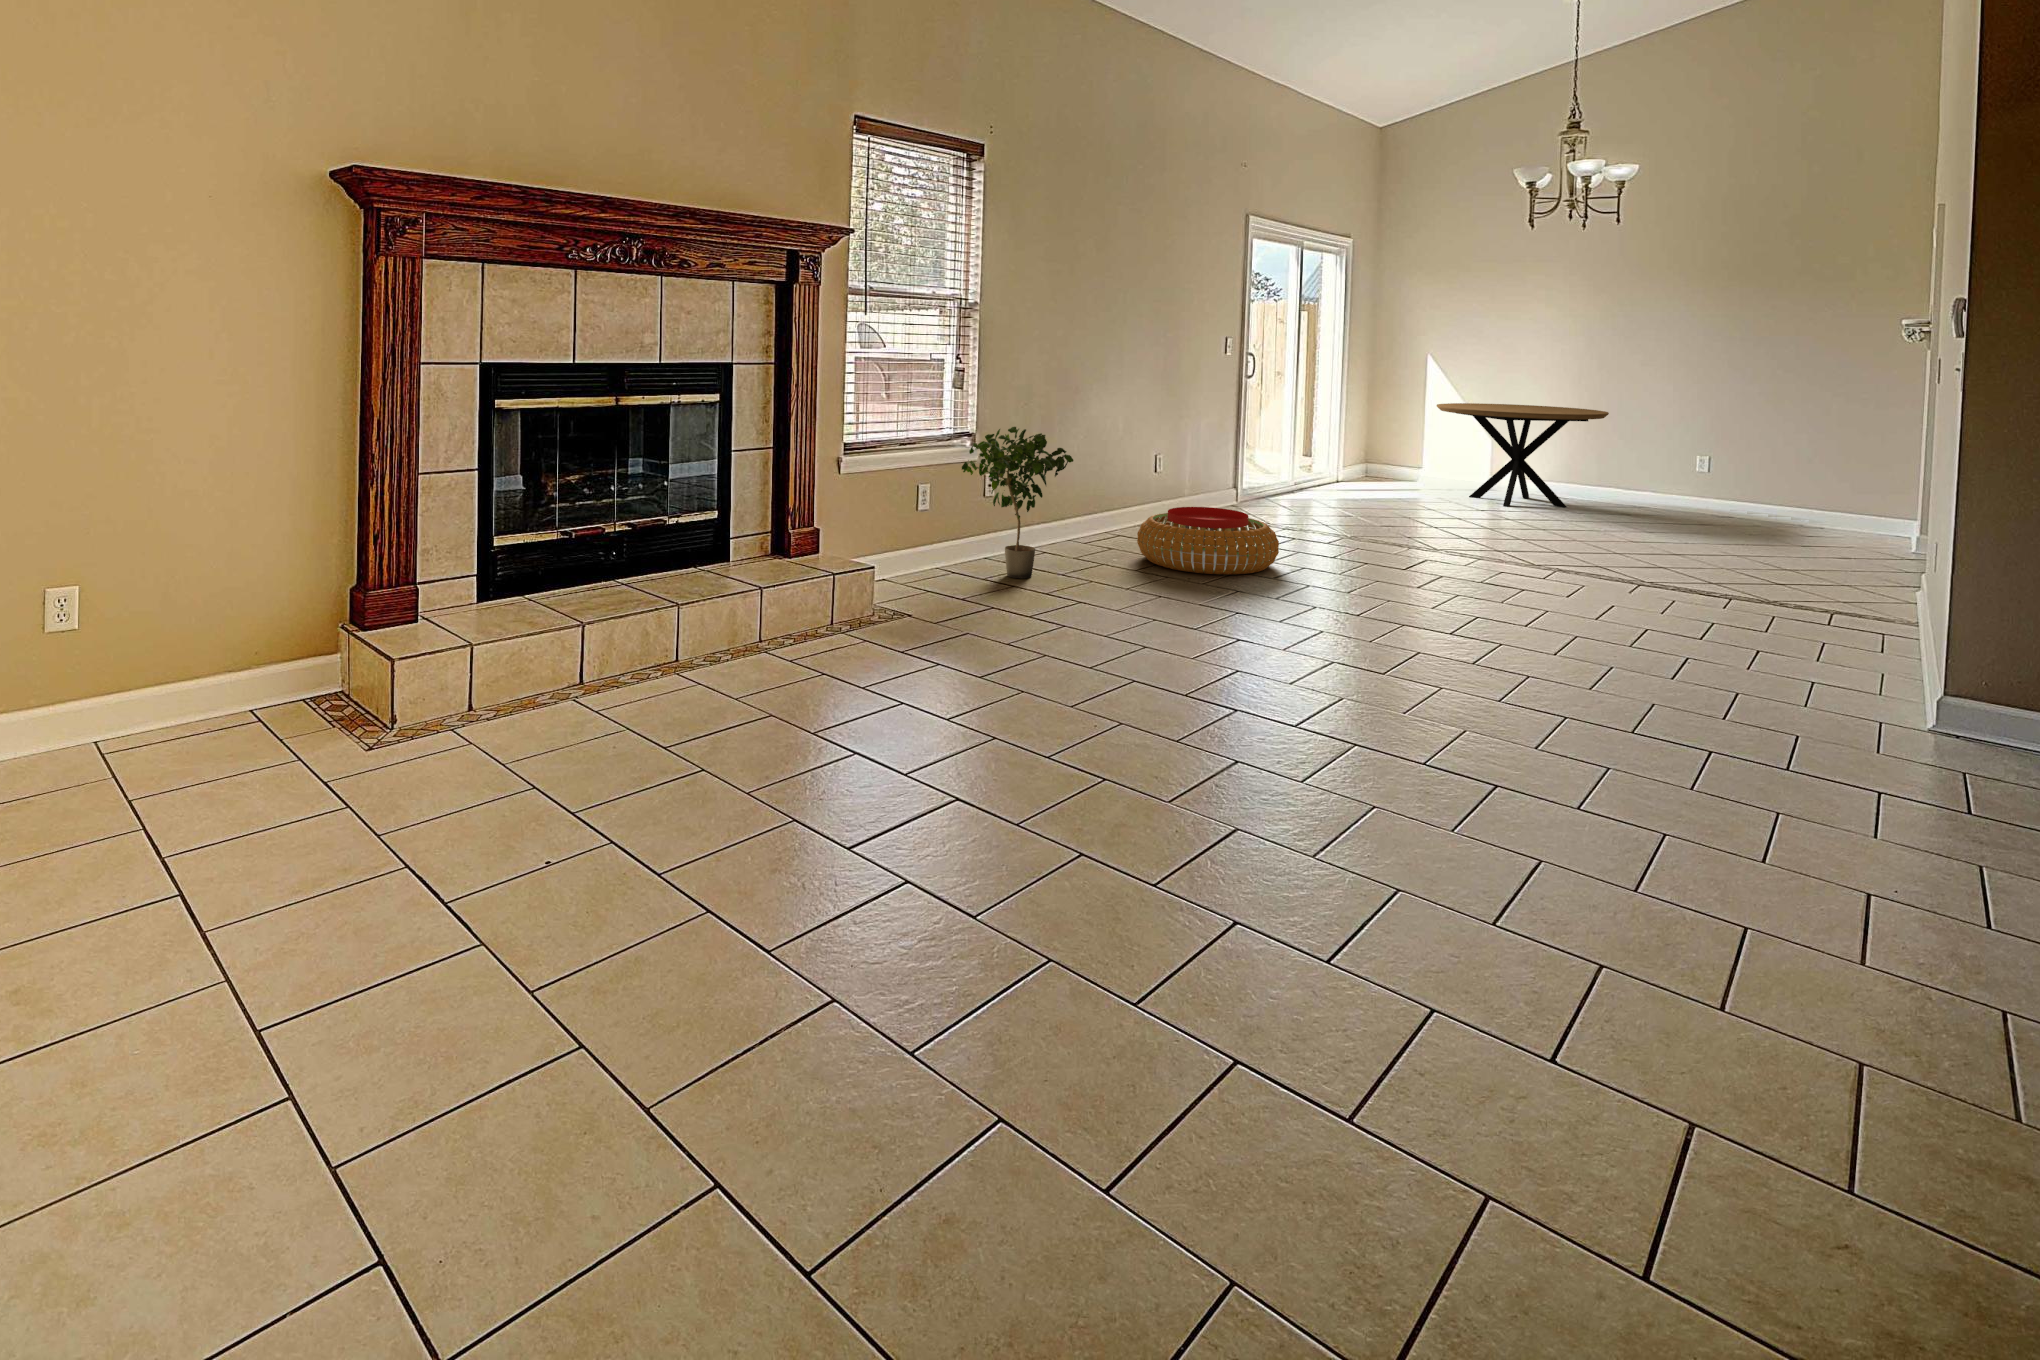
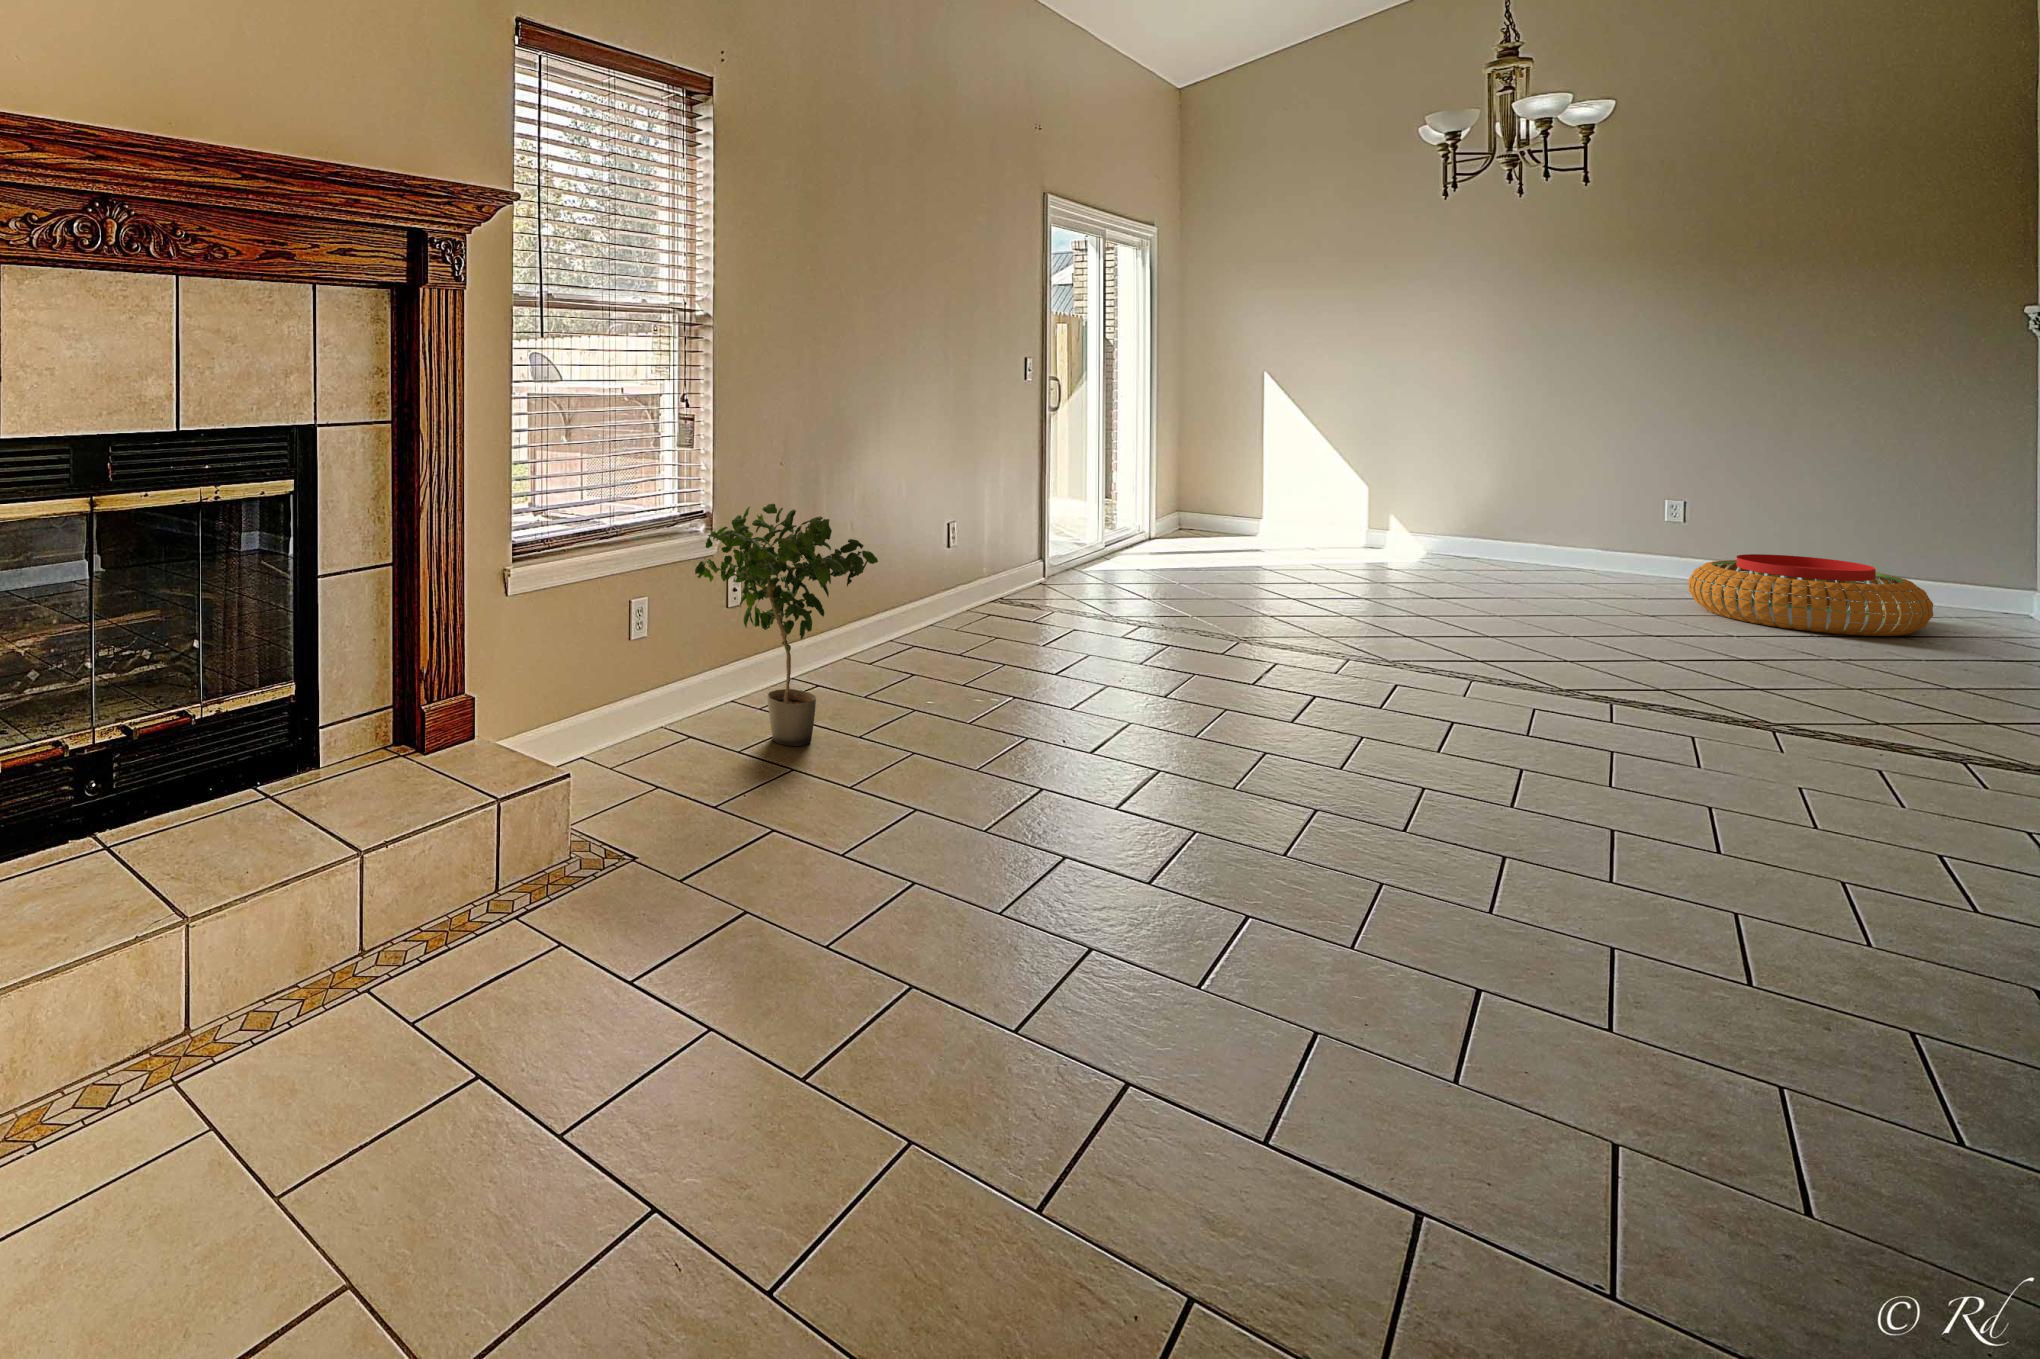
dining table: present [1437,403,1609,507] -> none [1293,437,1551,578]
pouf: present [1137,507,1279,575] -> present [1689,554,1933,636]

